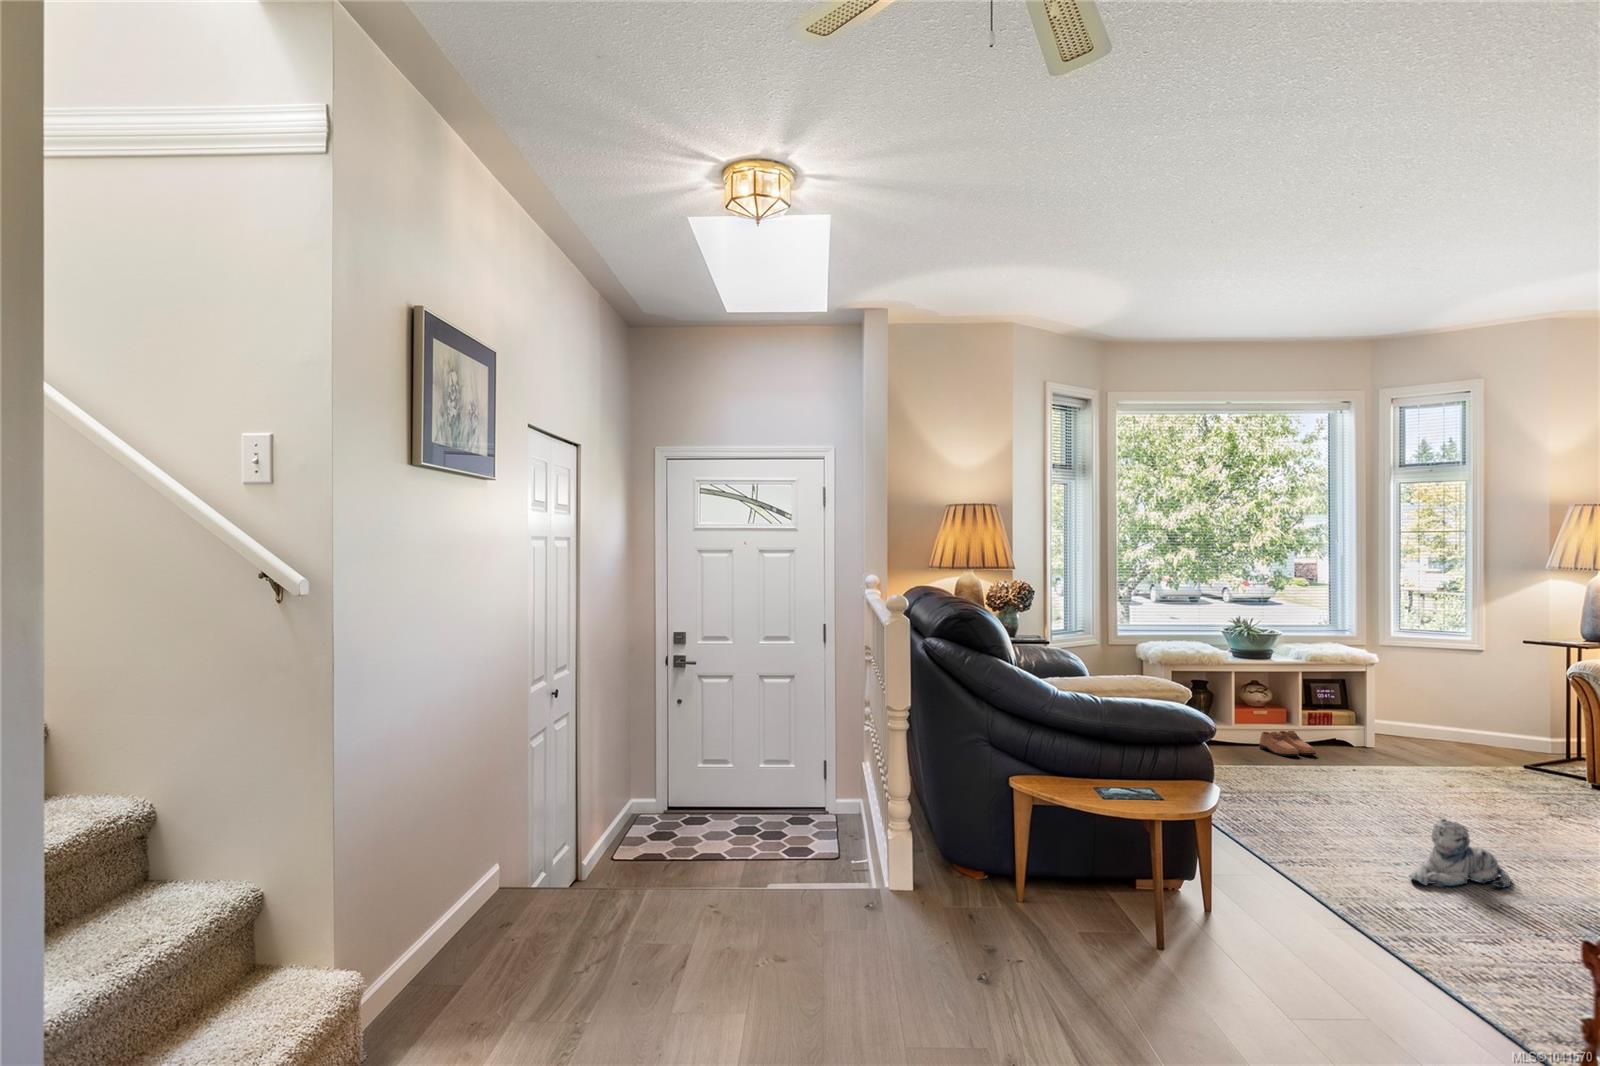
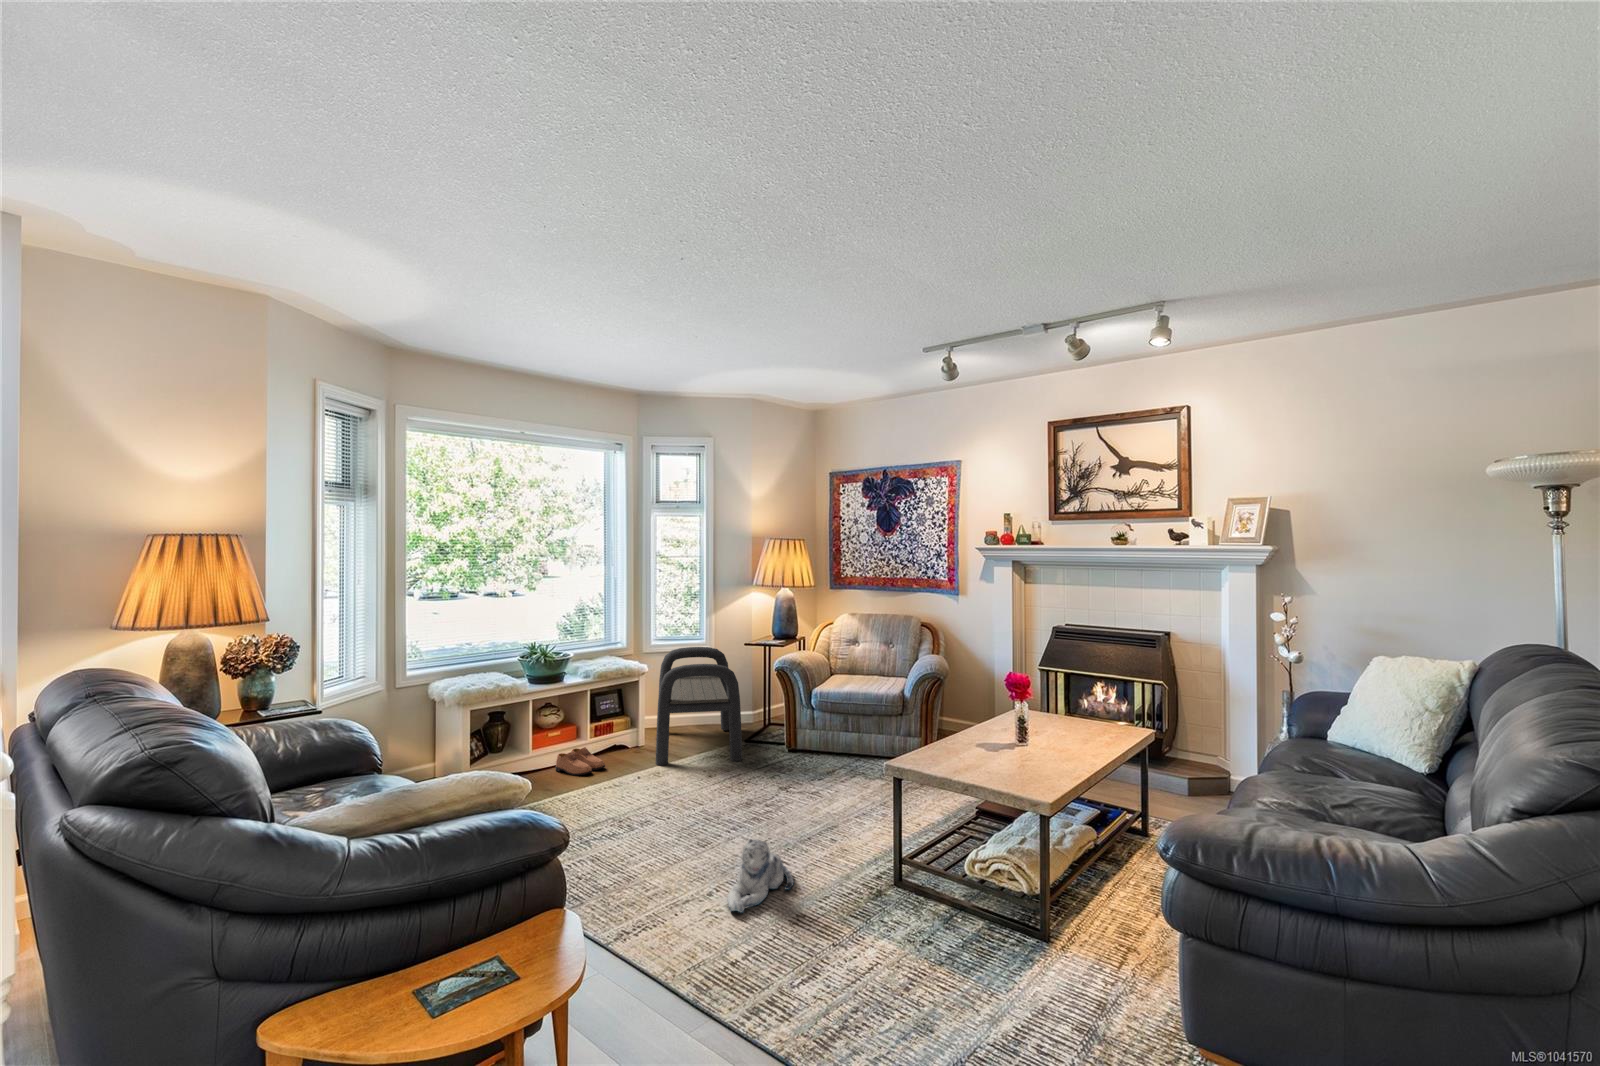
bench: none [1381,642,1512,784] -> present [656,647,742,766]

